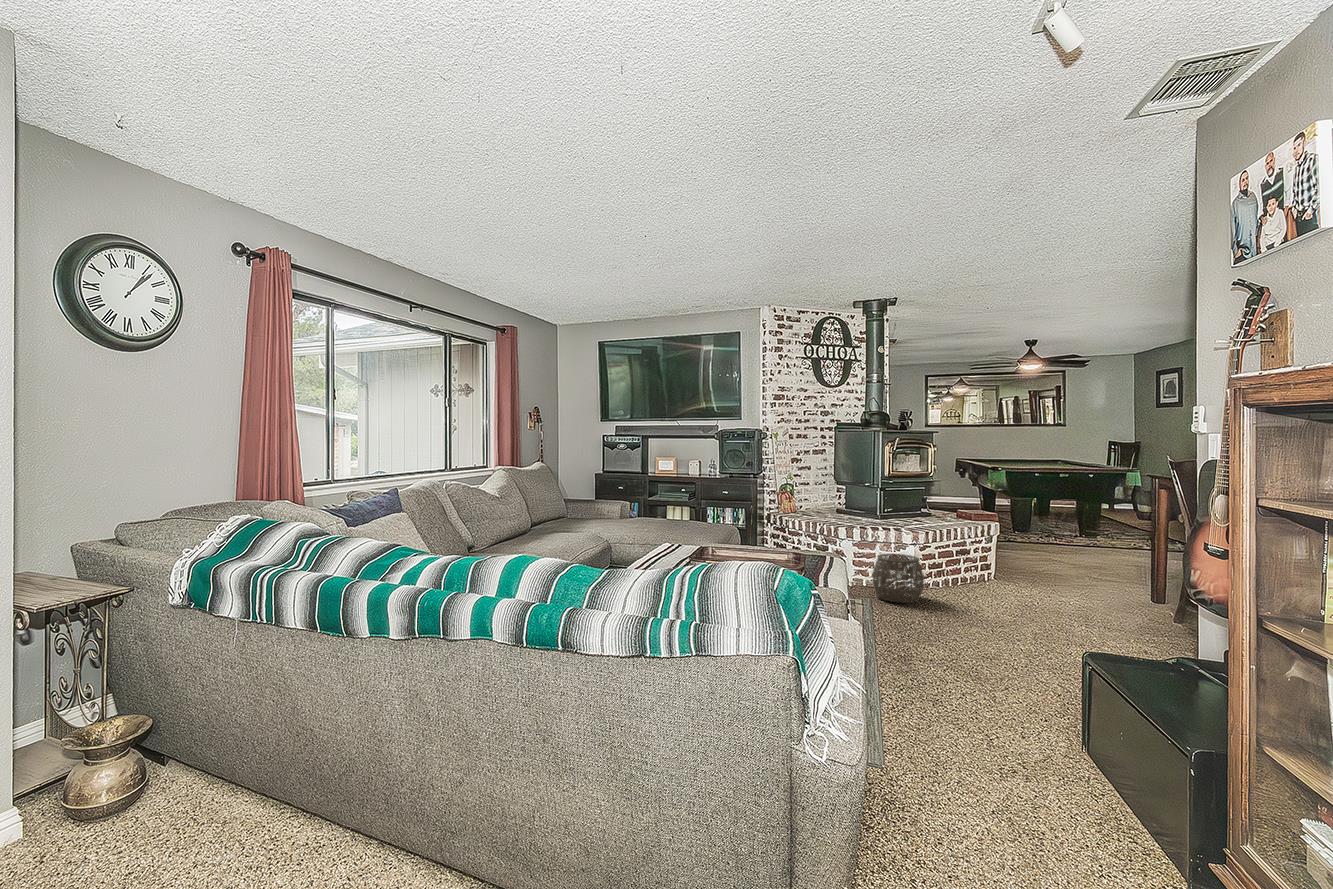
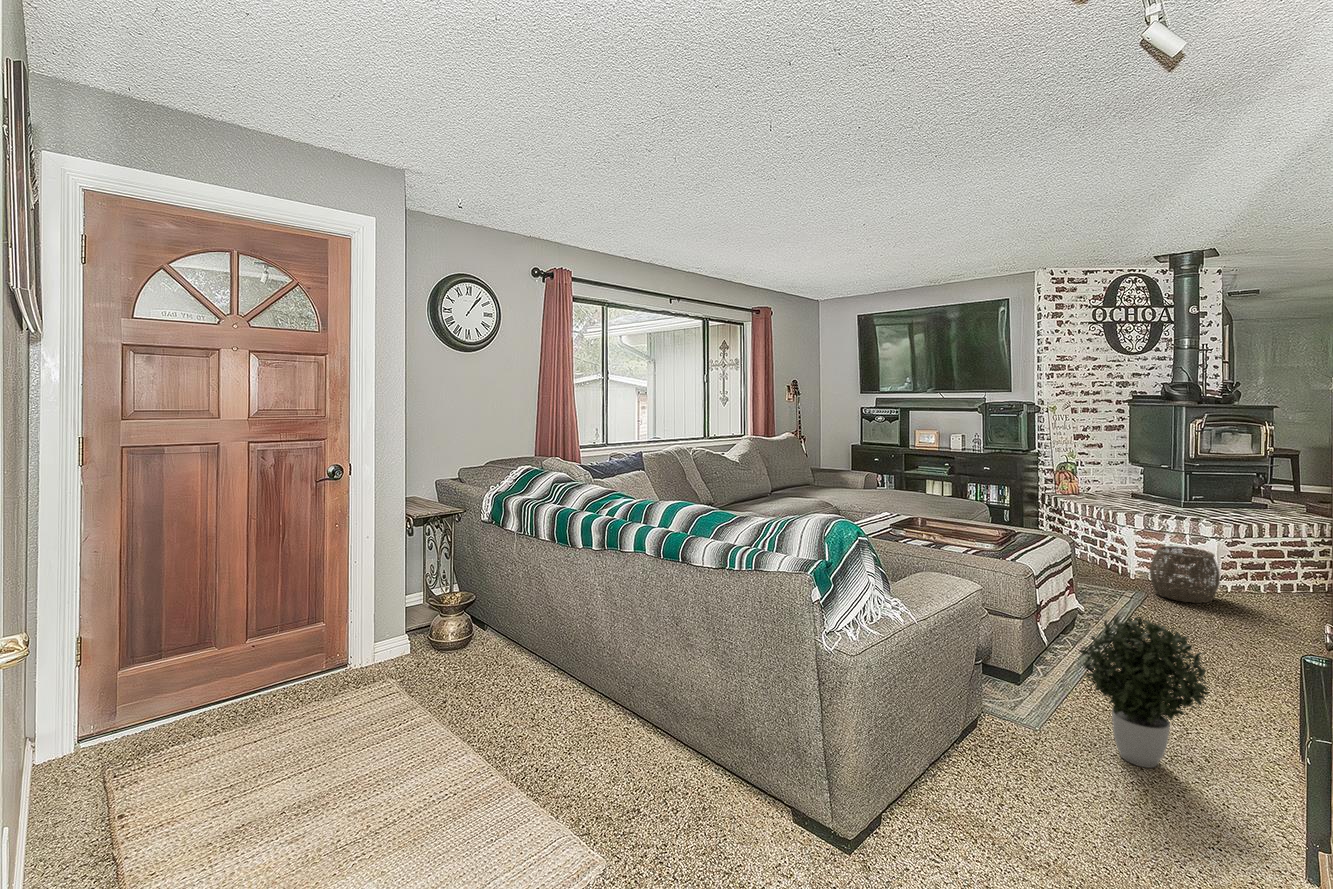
potted plant: none [917,622,1040,785] -> present [1079,617,1209,768]

